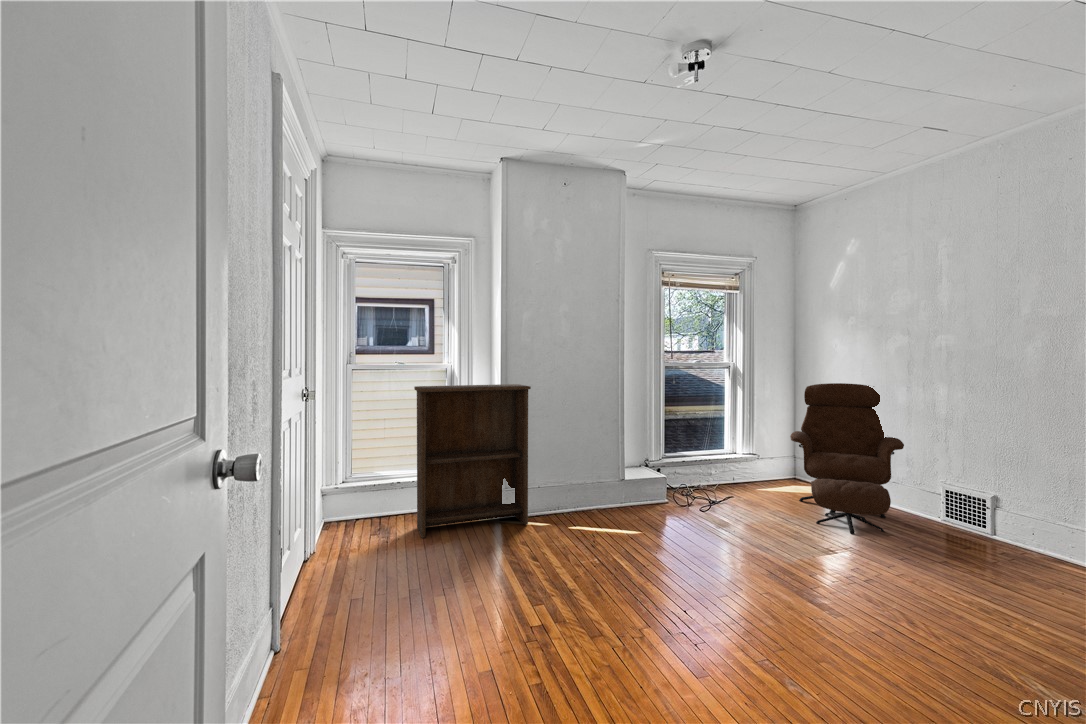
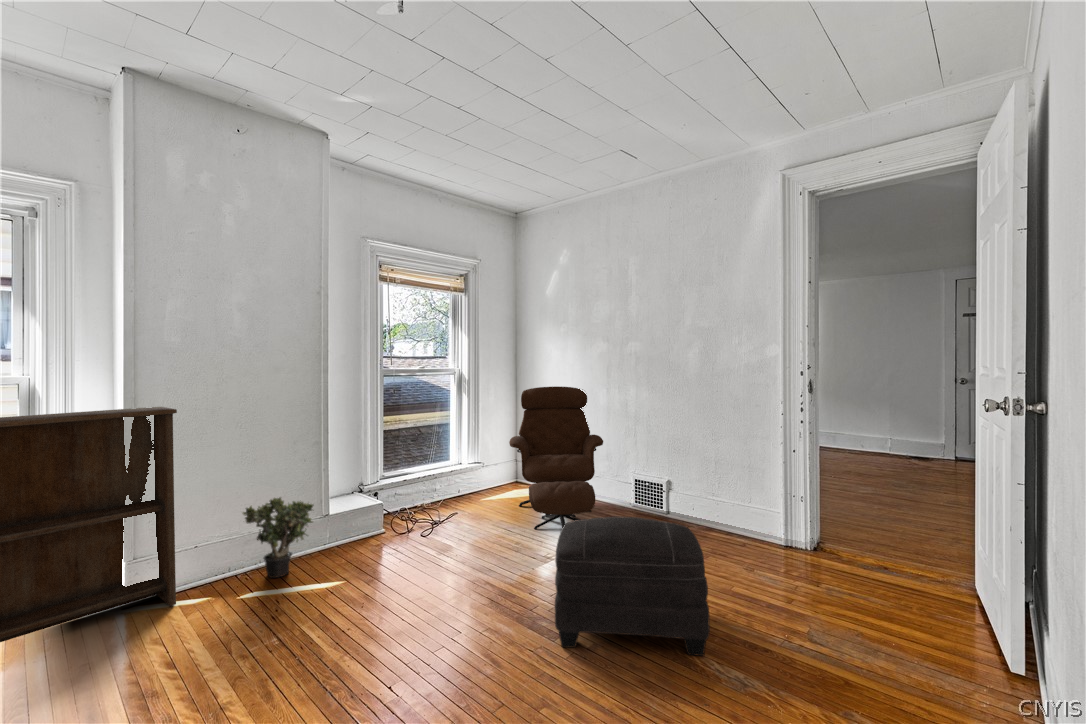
potted plant: none [567,459,617,520] -> present [243,497,313,578]
ottoman: none [837,513,1028,671] -> present [555,516,710,656]

